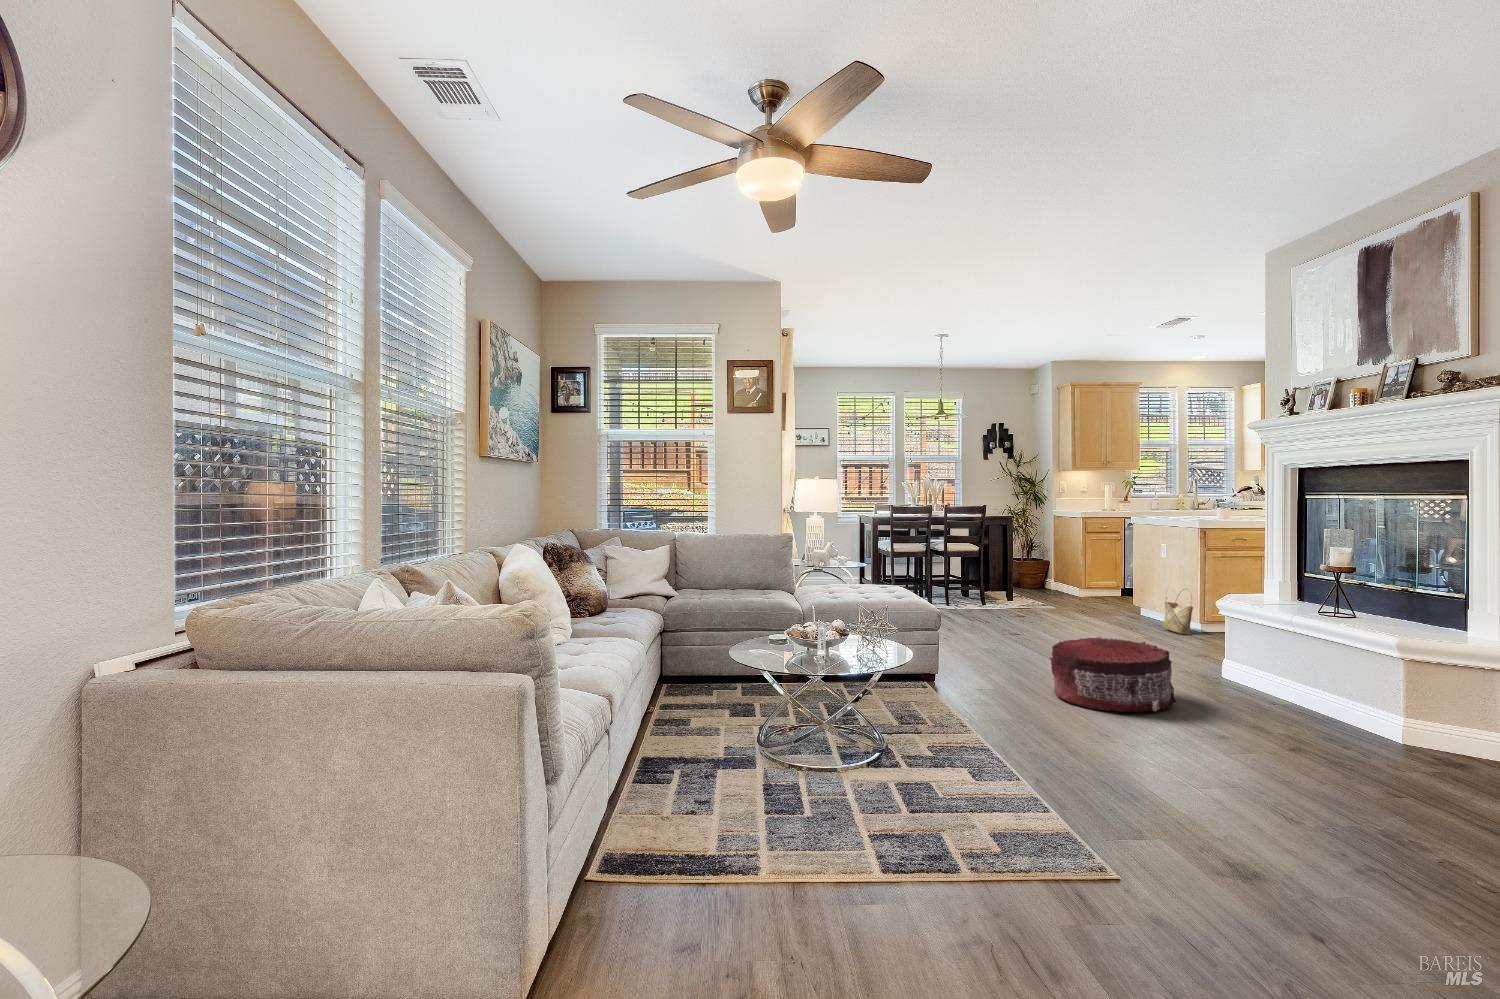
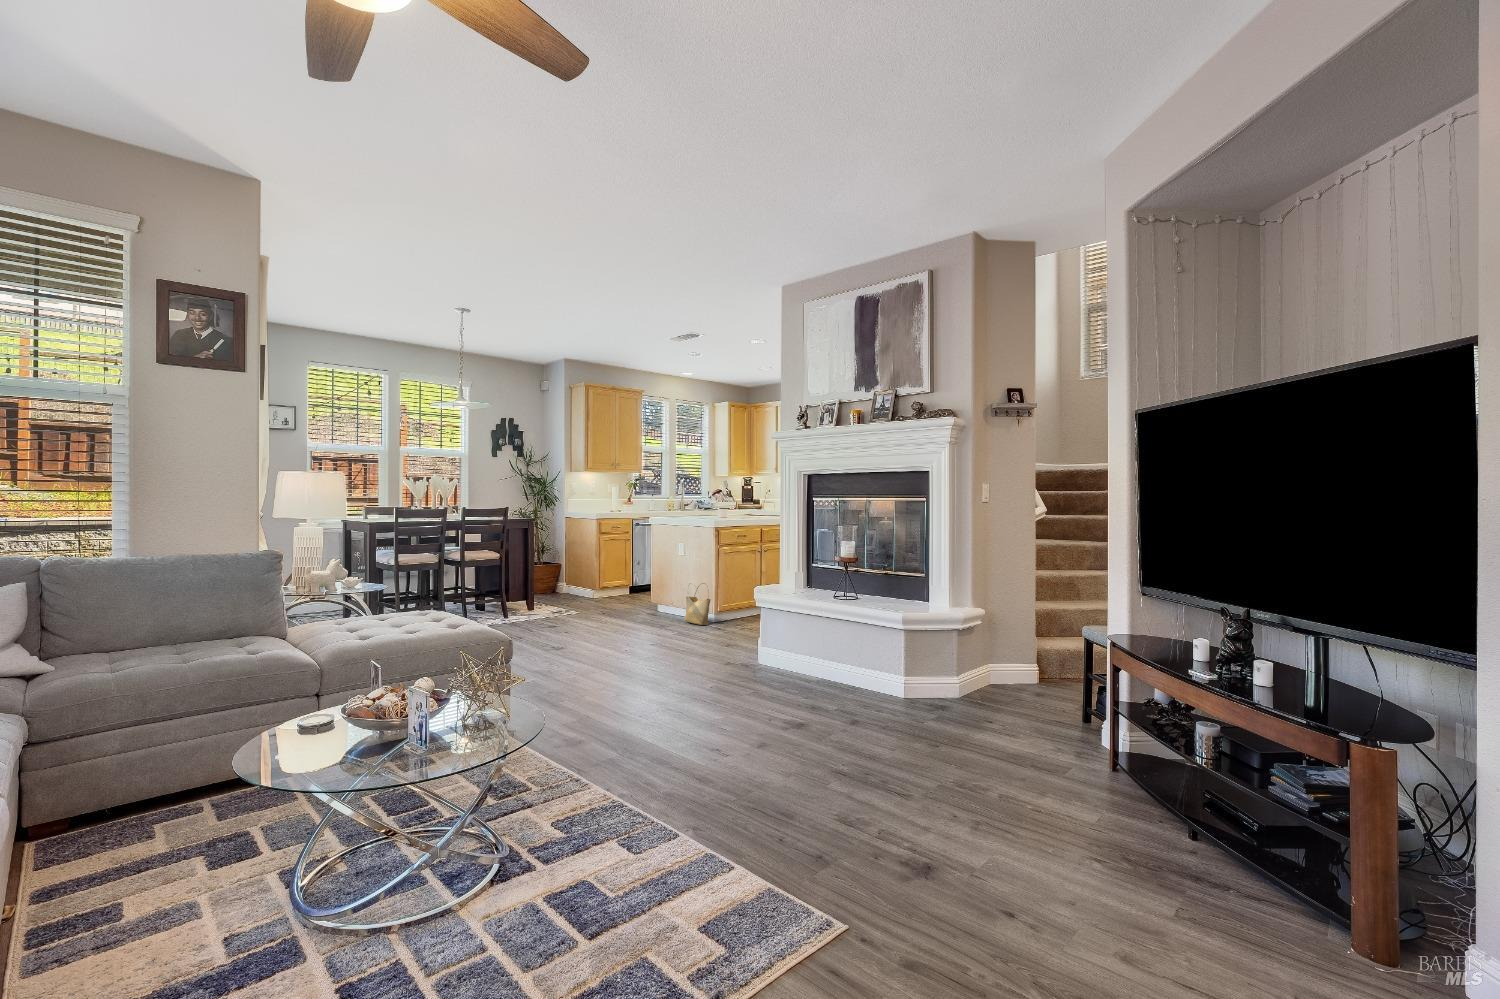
pouf: present [1050,637,1177,712] -> none [635,643,751,723]

